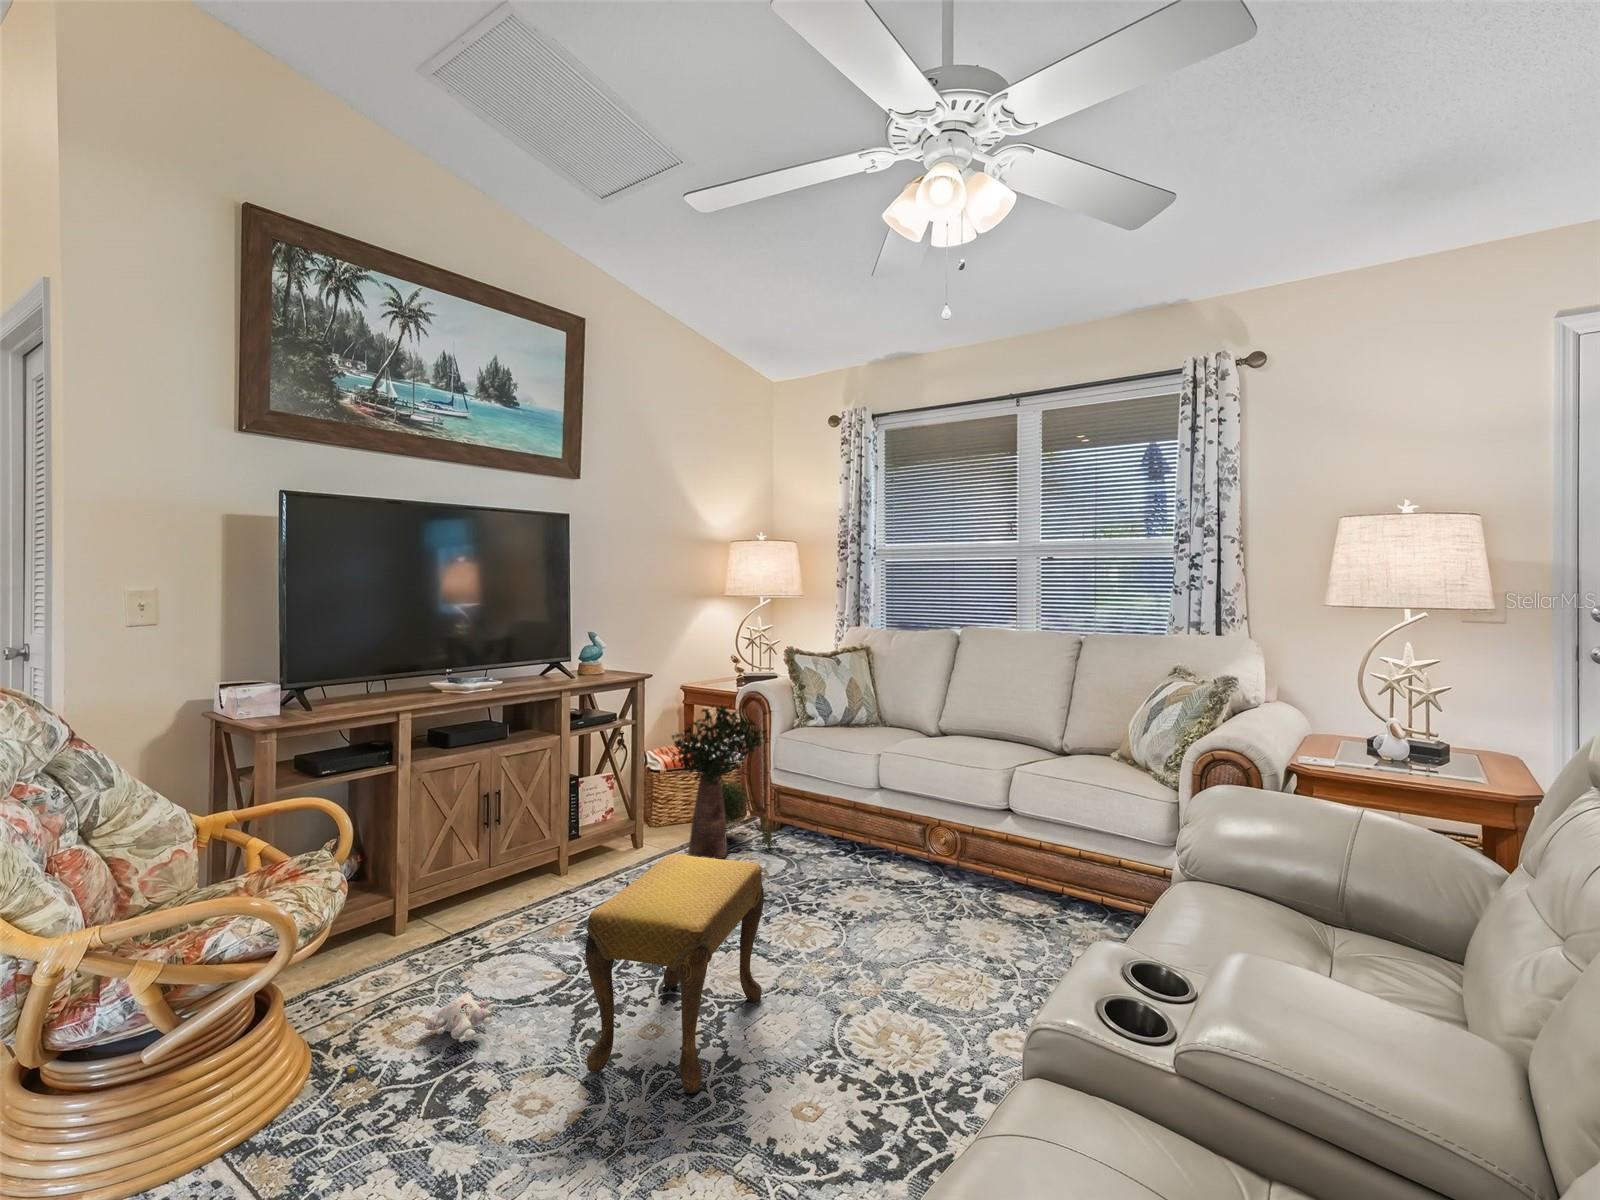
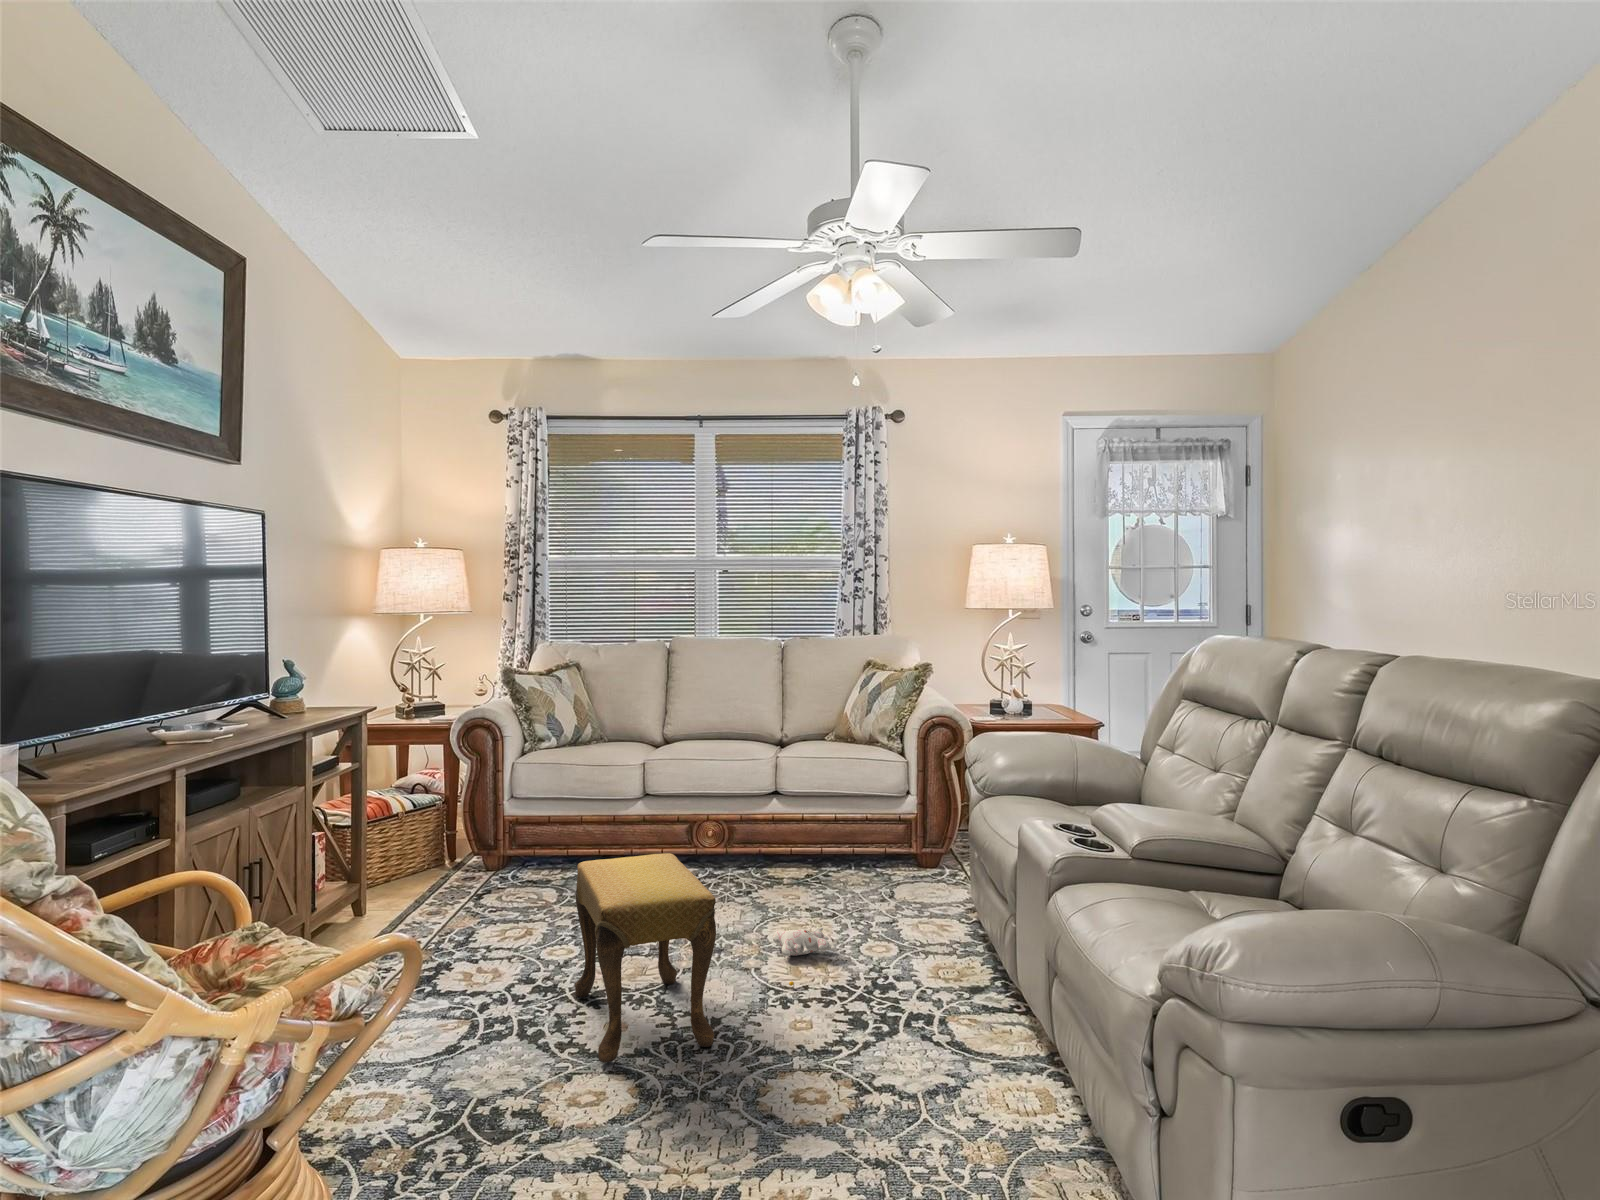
potted plant: present [666,705,778,859] -> none [409,728,527,904]
plush toy: present [348,992,499,1073] -> present [773,927,837,986]

